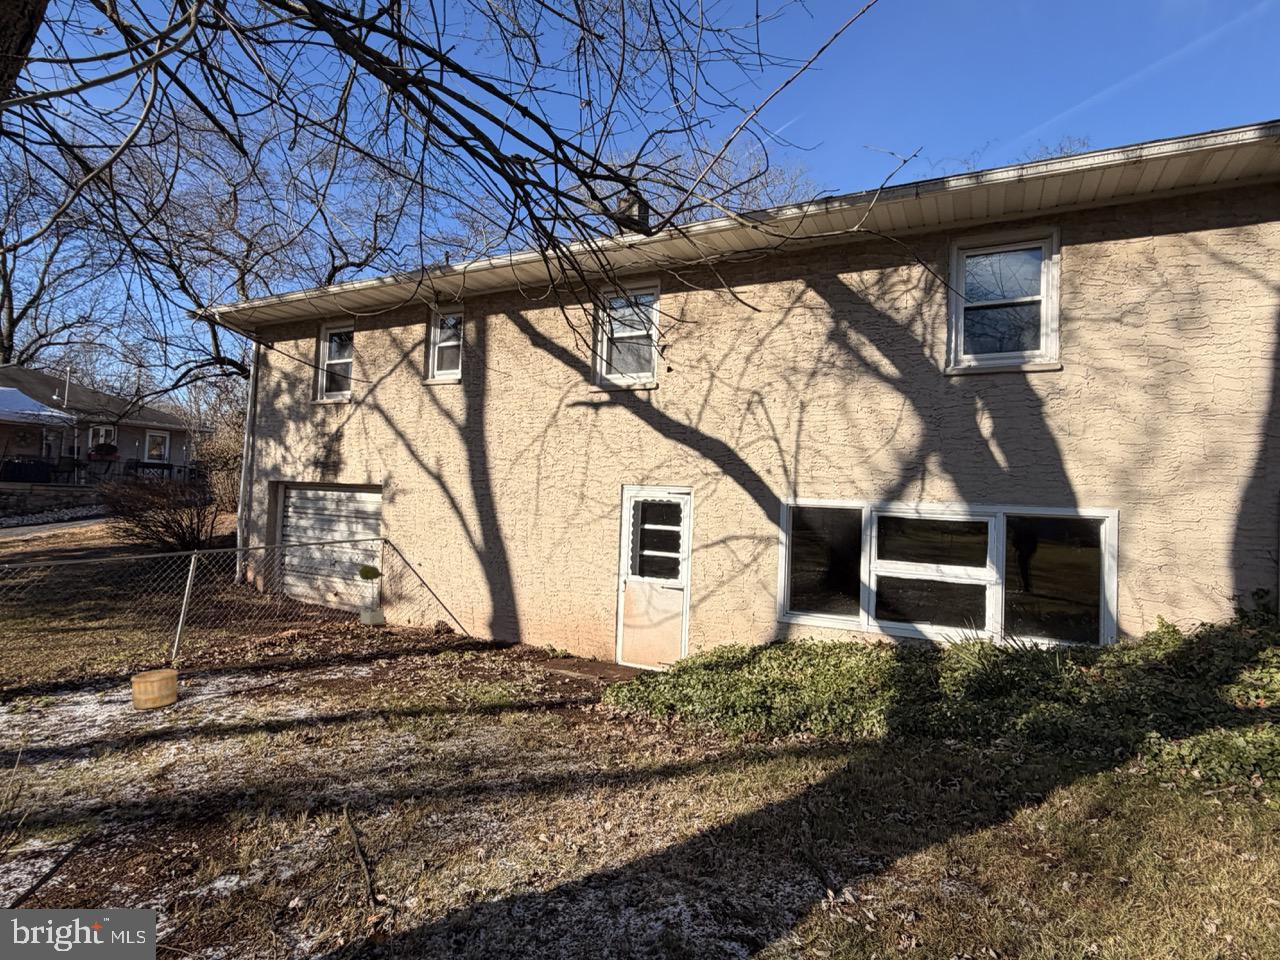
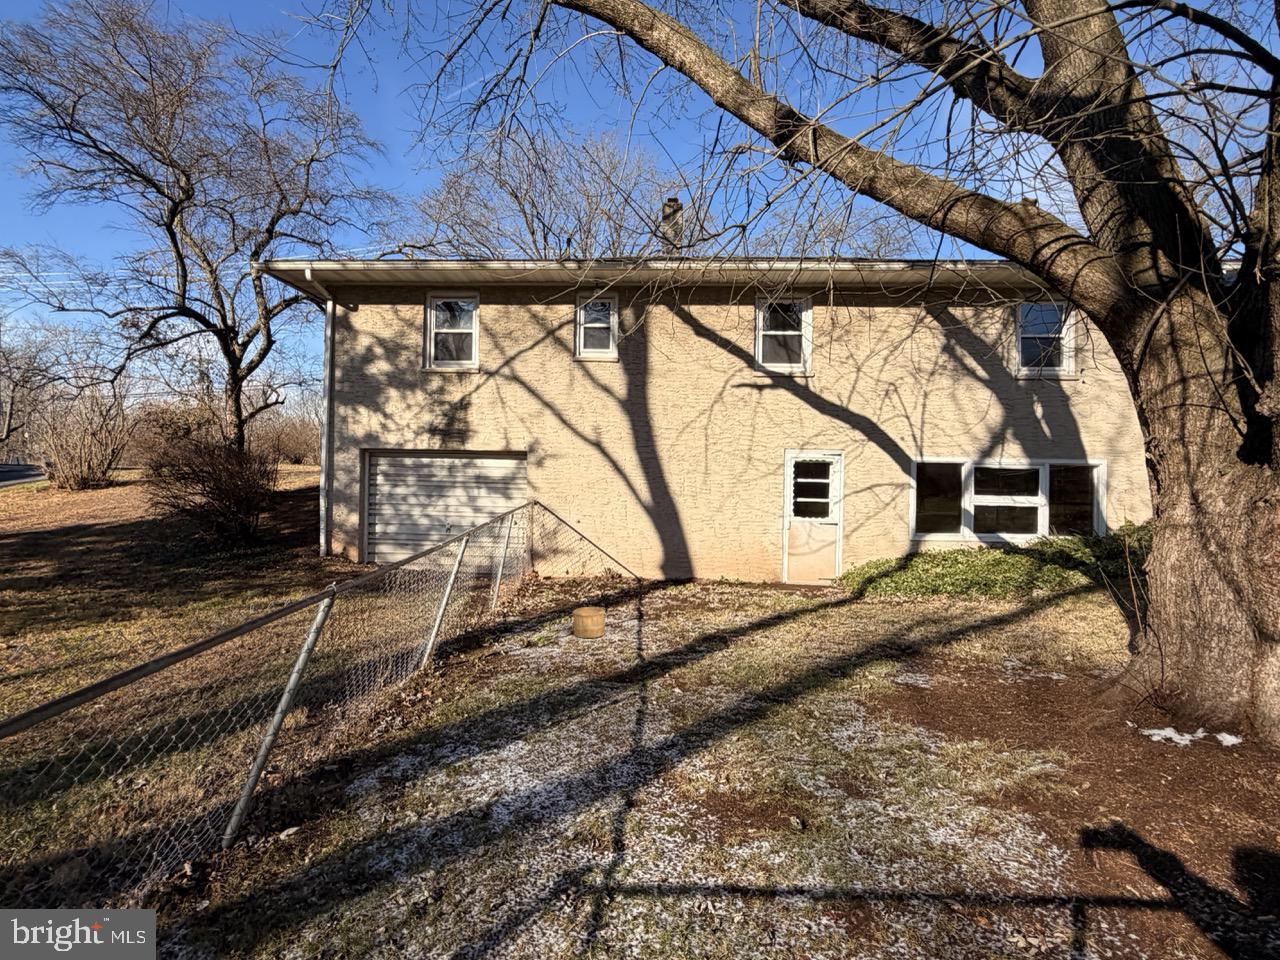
potted tree: present [359,565,384,625] -> none [518,525,543,580]

